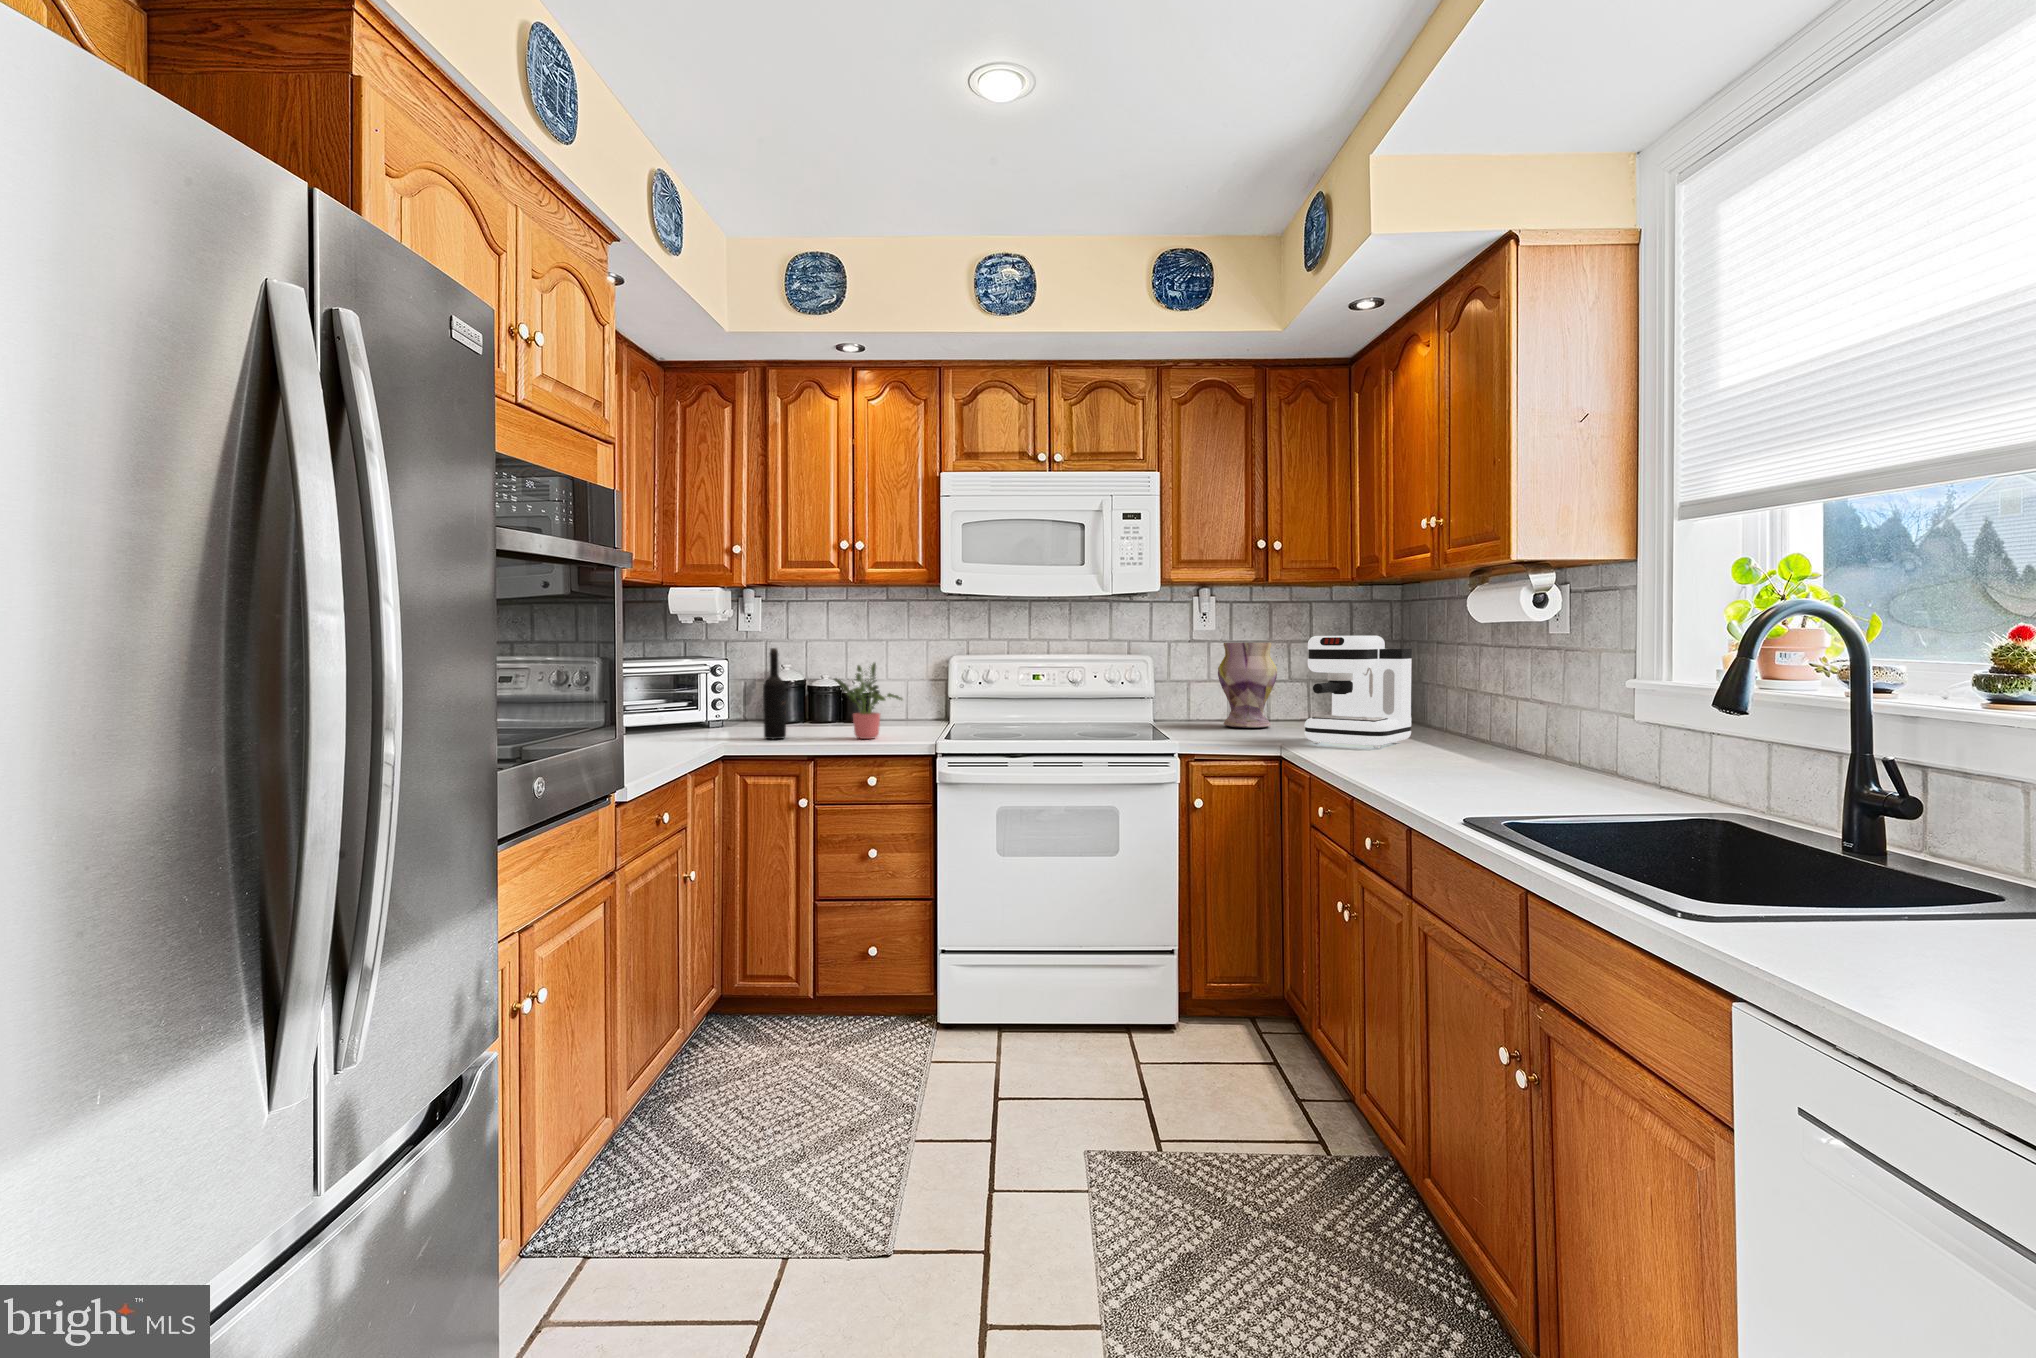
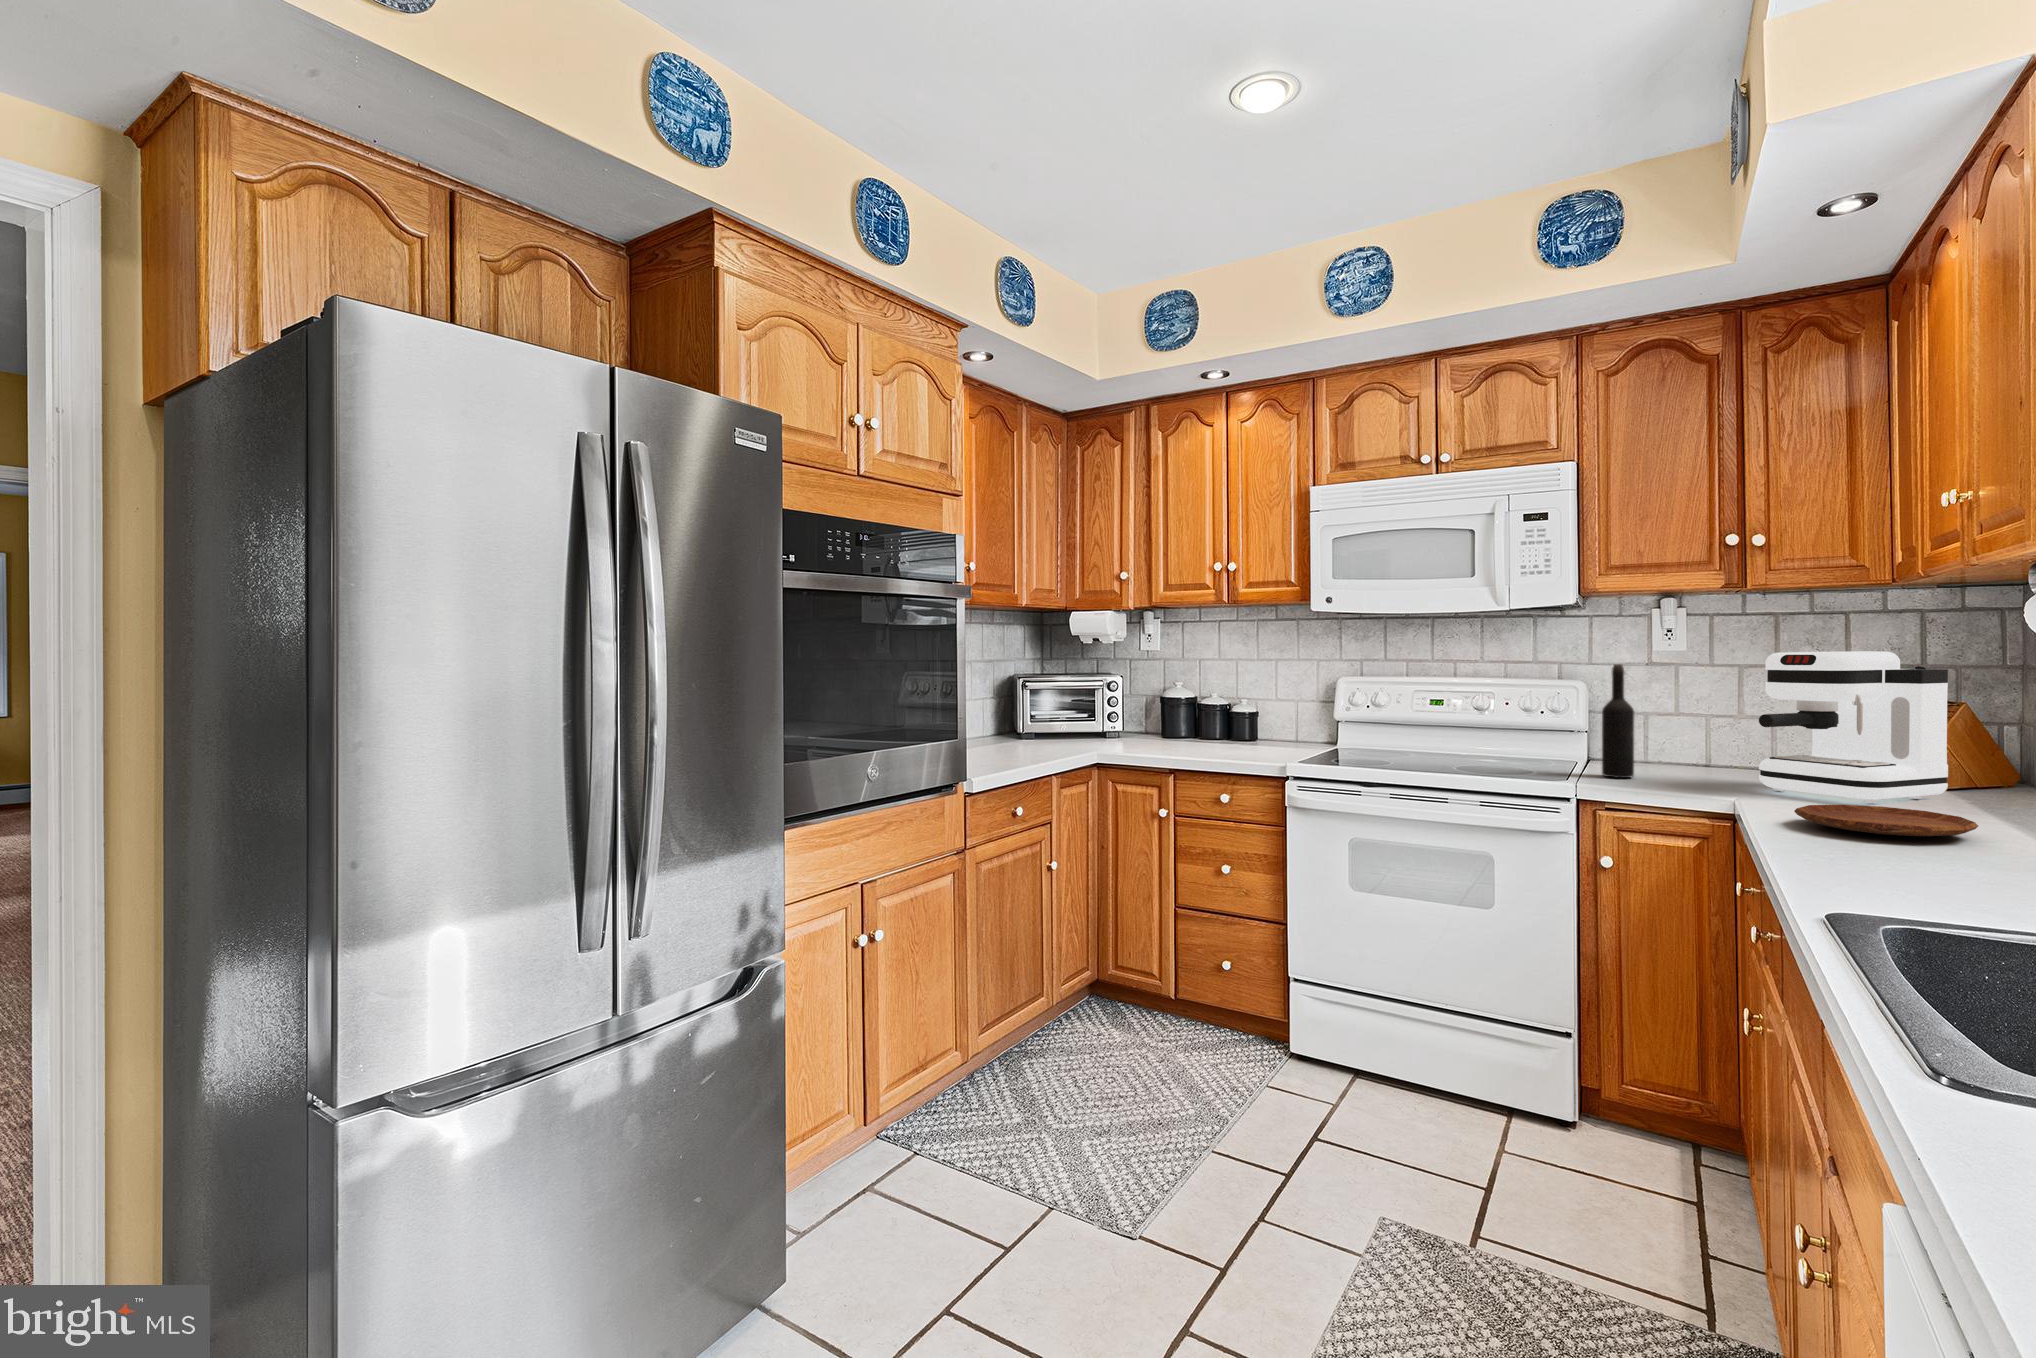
vase: present [1218,643,1277,728] -> none [1666,659,1756,766]
wine bottle: present [763,648,786,739] -> present [1602,664,1634,778]
potted plant: present [835,663,902,739] -> none [1199,680,1267,755]
tray: none [1359,748,1464,767] -> present [1794,805,1978,836]

